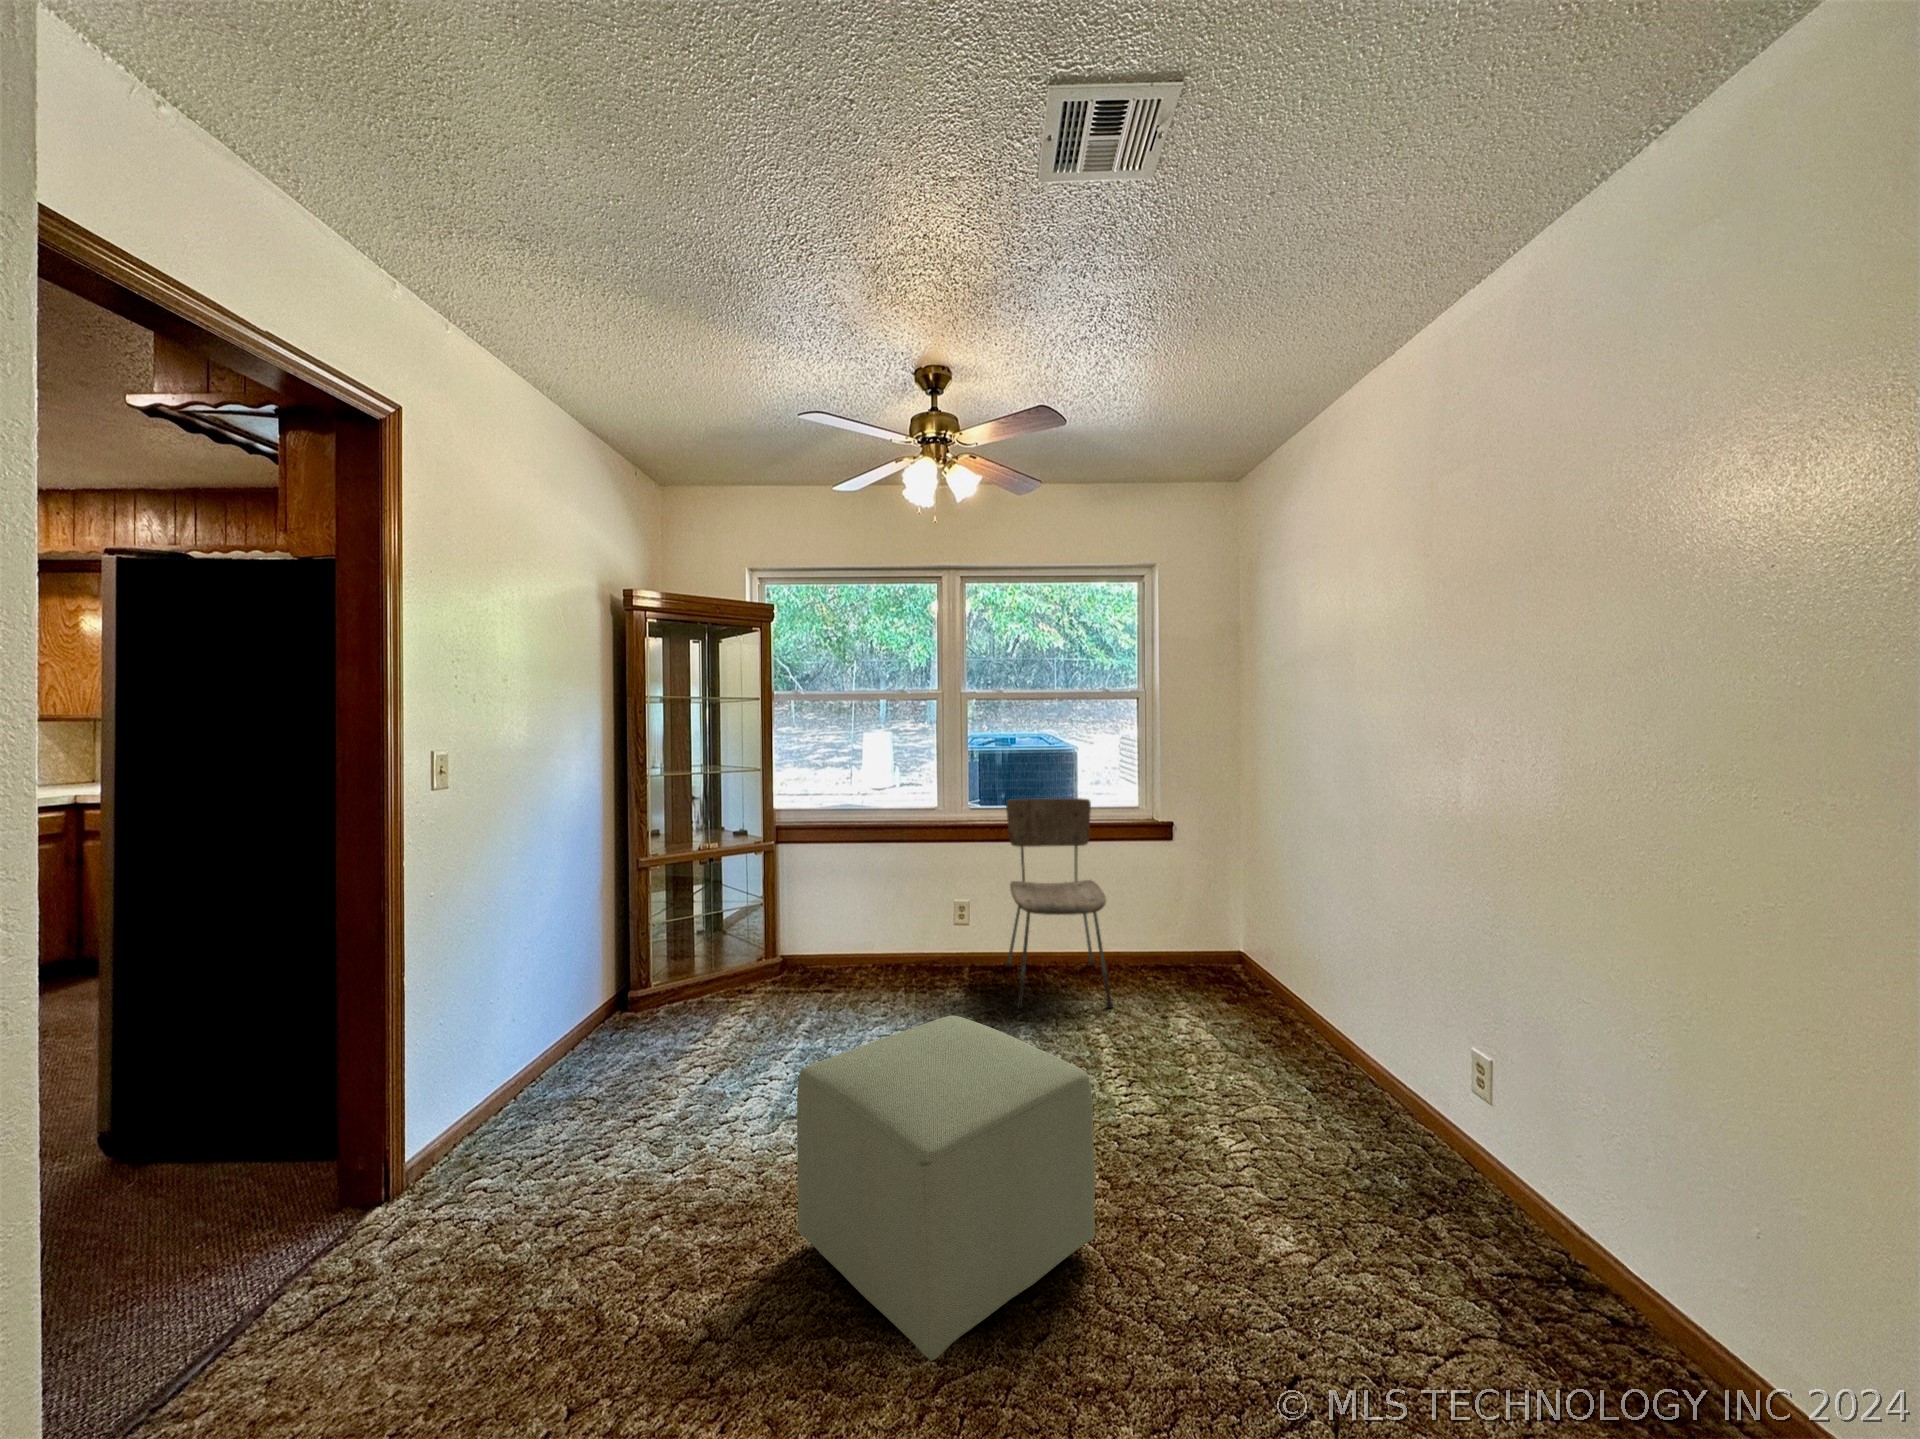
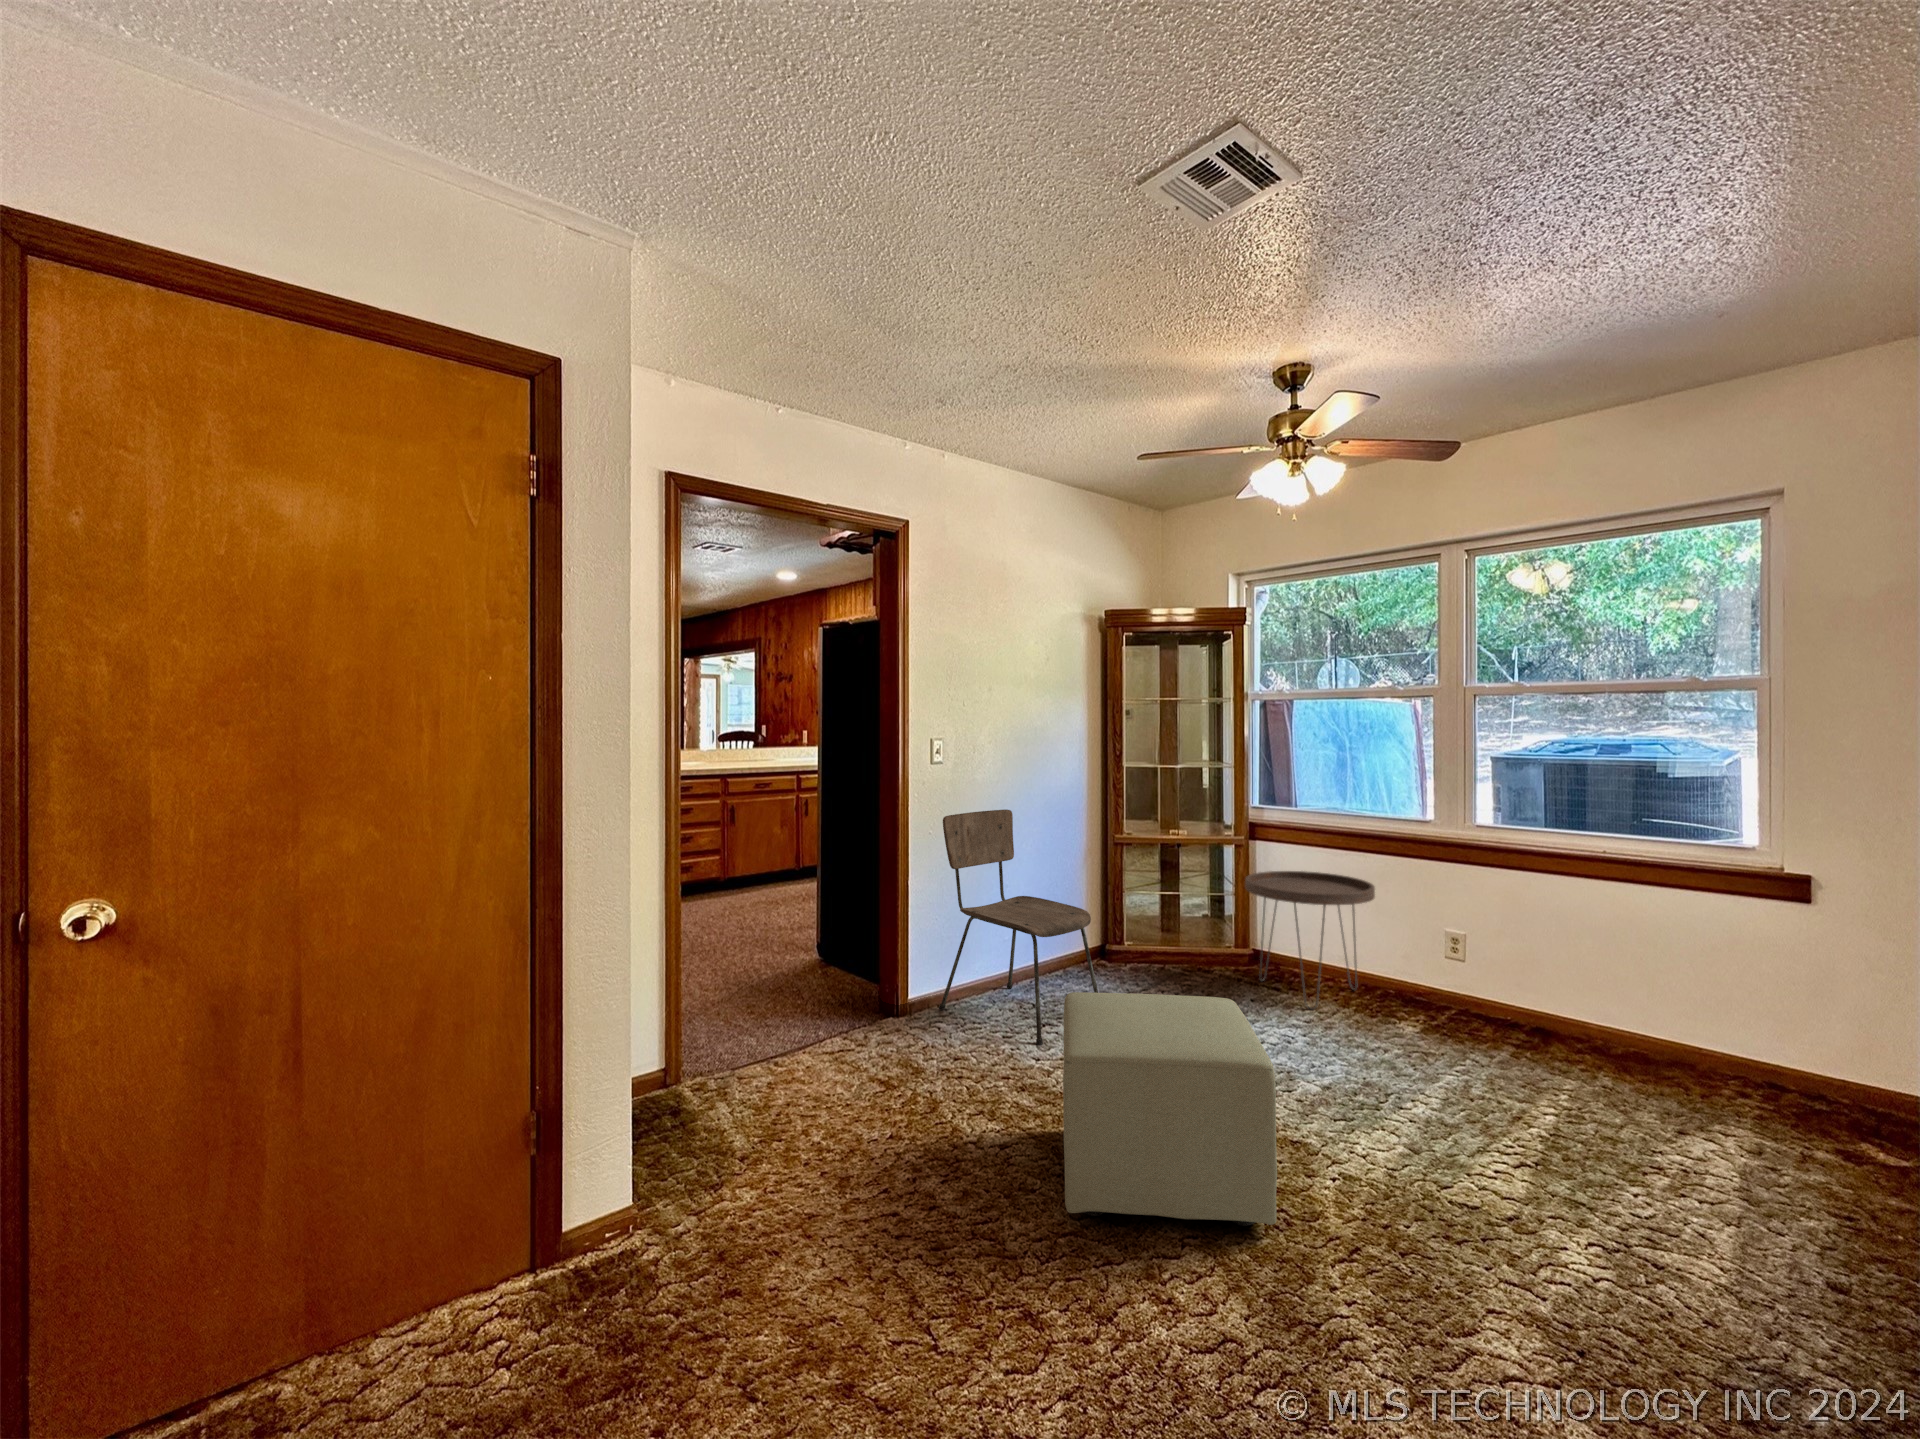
dining chair: present [1006,798,1113,1009] -> present [939,810,1098,1045]
side table: none [796,867,912,1000] -> present [1245,871,1375,1009]

